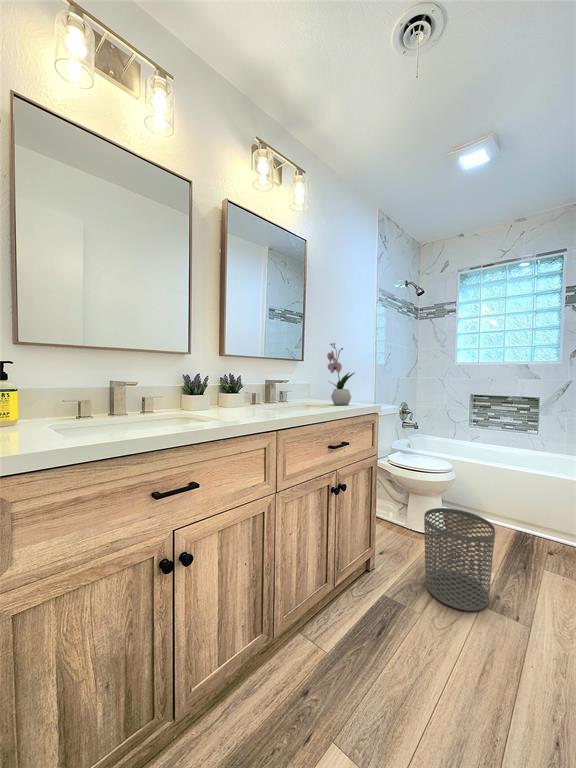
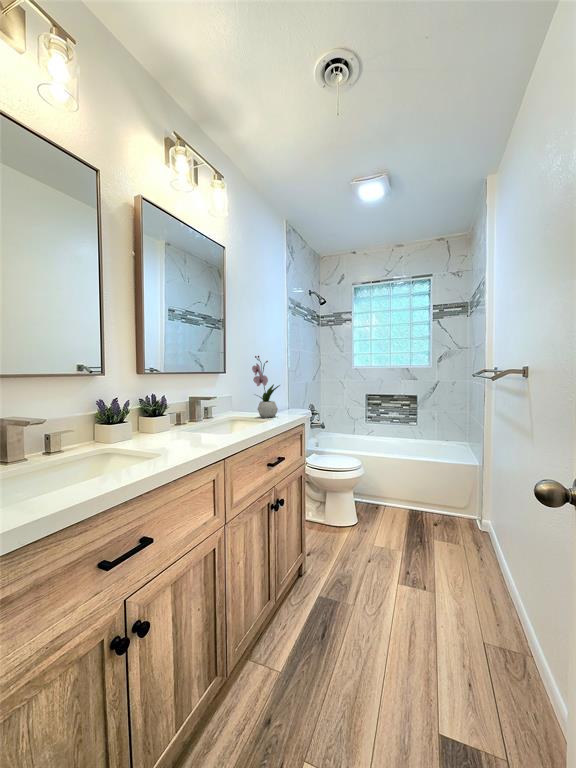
waste bin: present [424,508,495,611] -> none [349,503,405,592]

